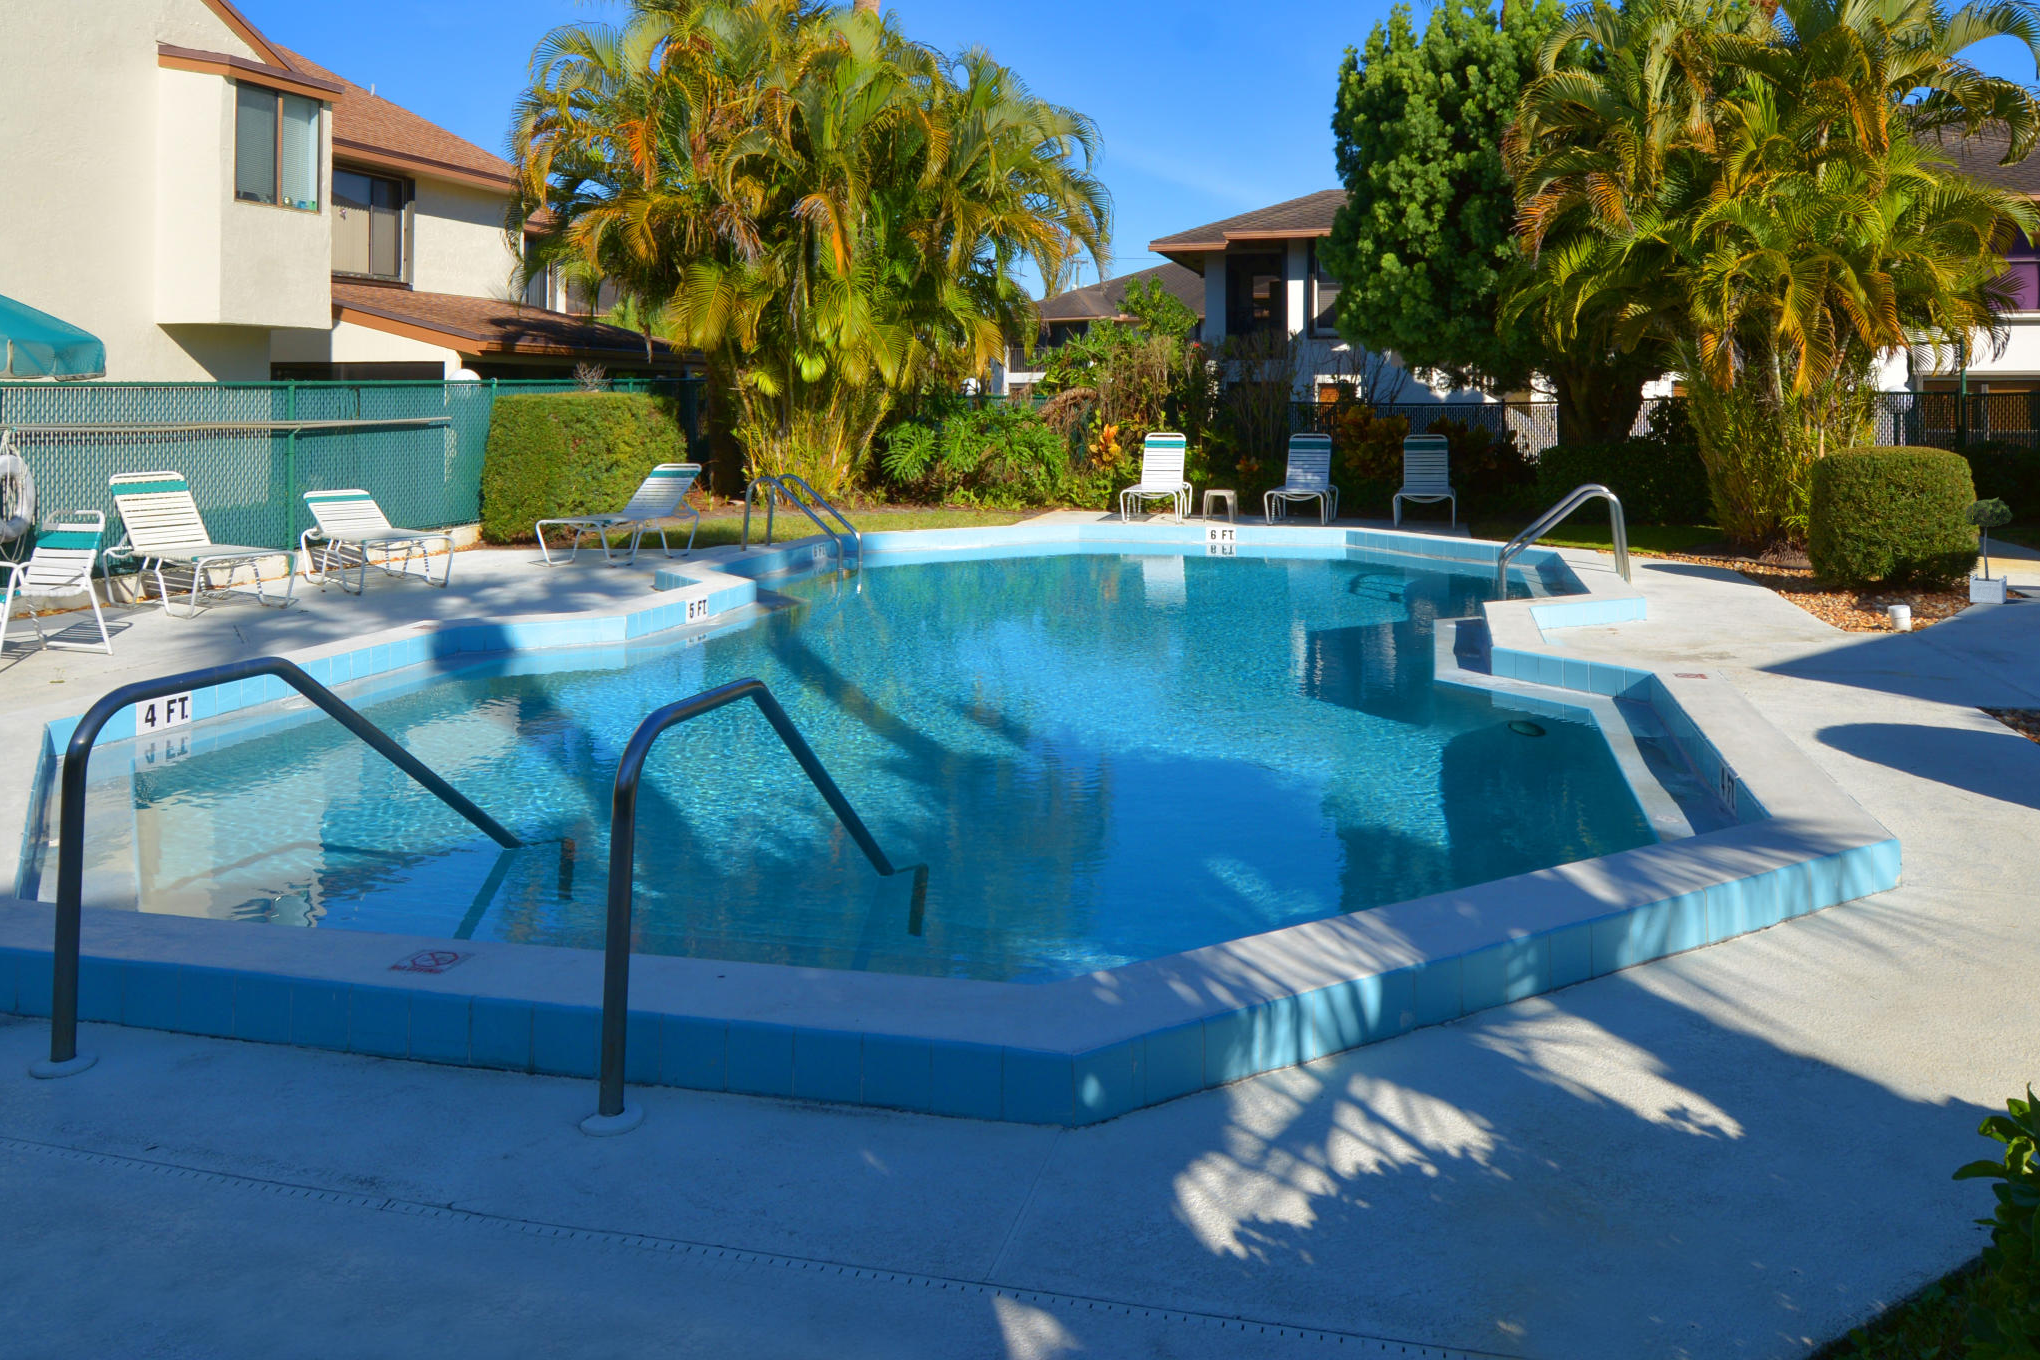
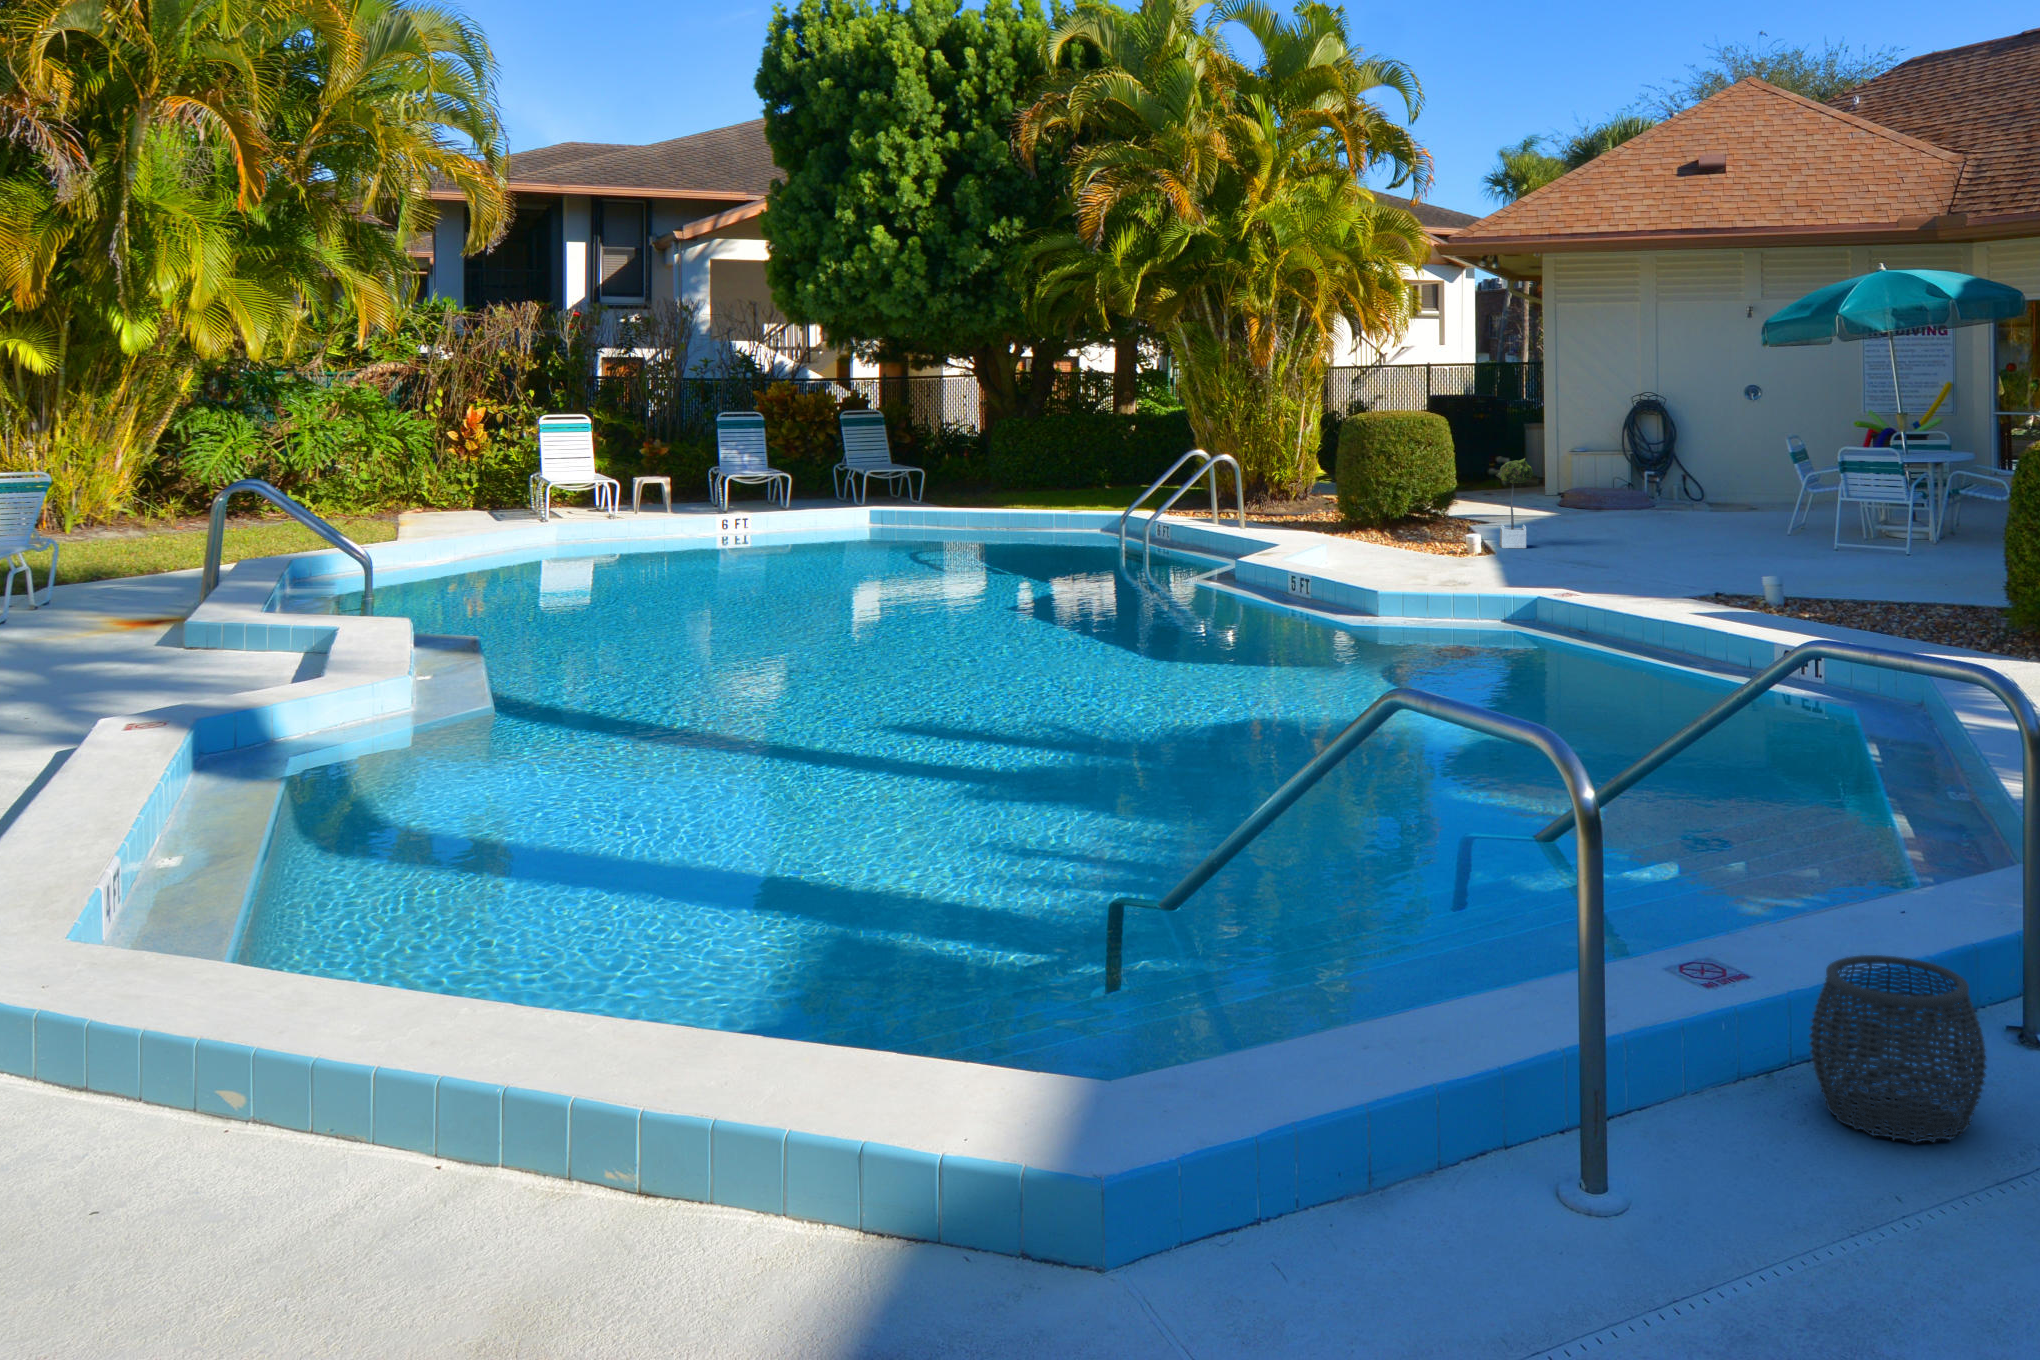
woven basket: none [842,1101,1009,1306] -> present [1809,955,1987,1143]

